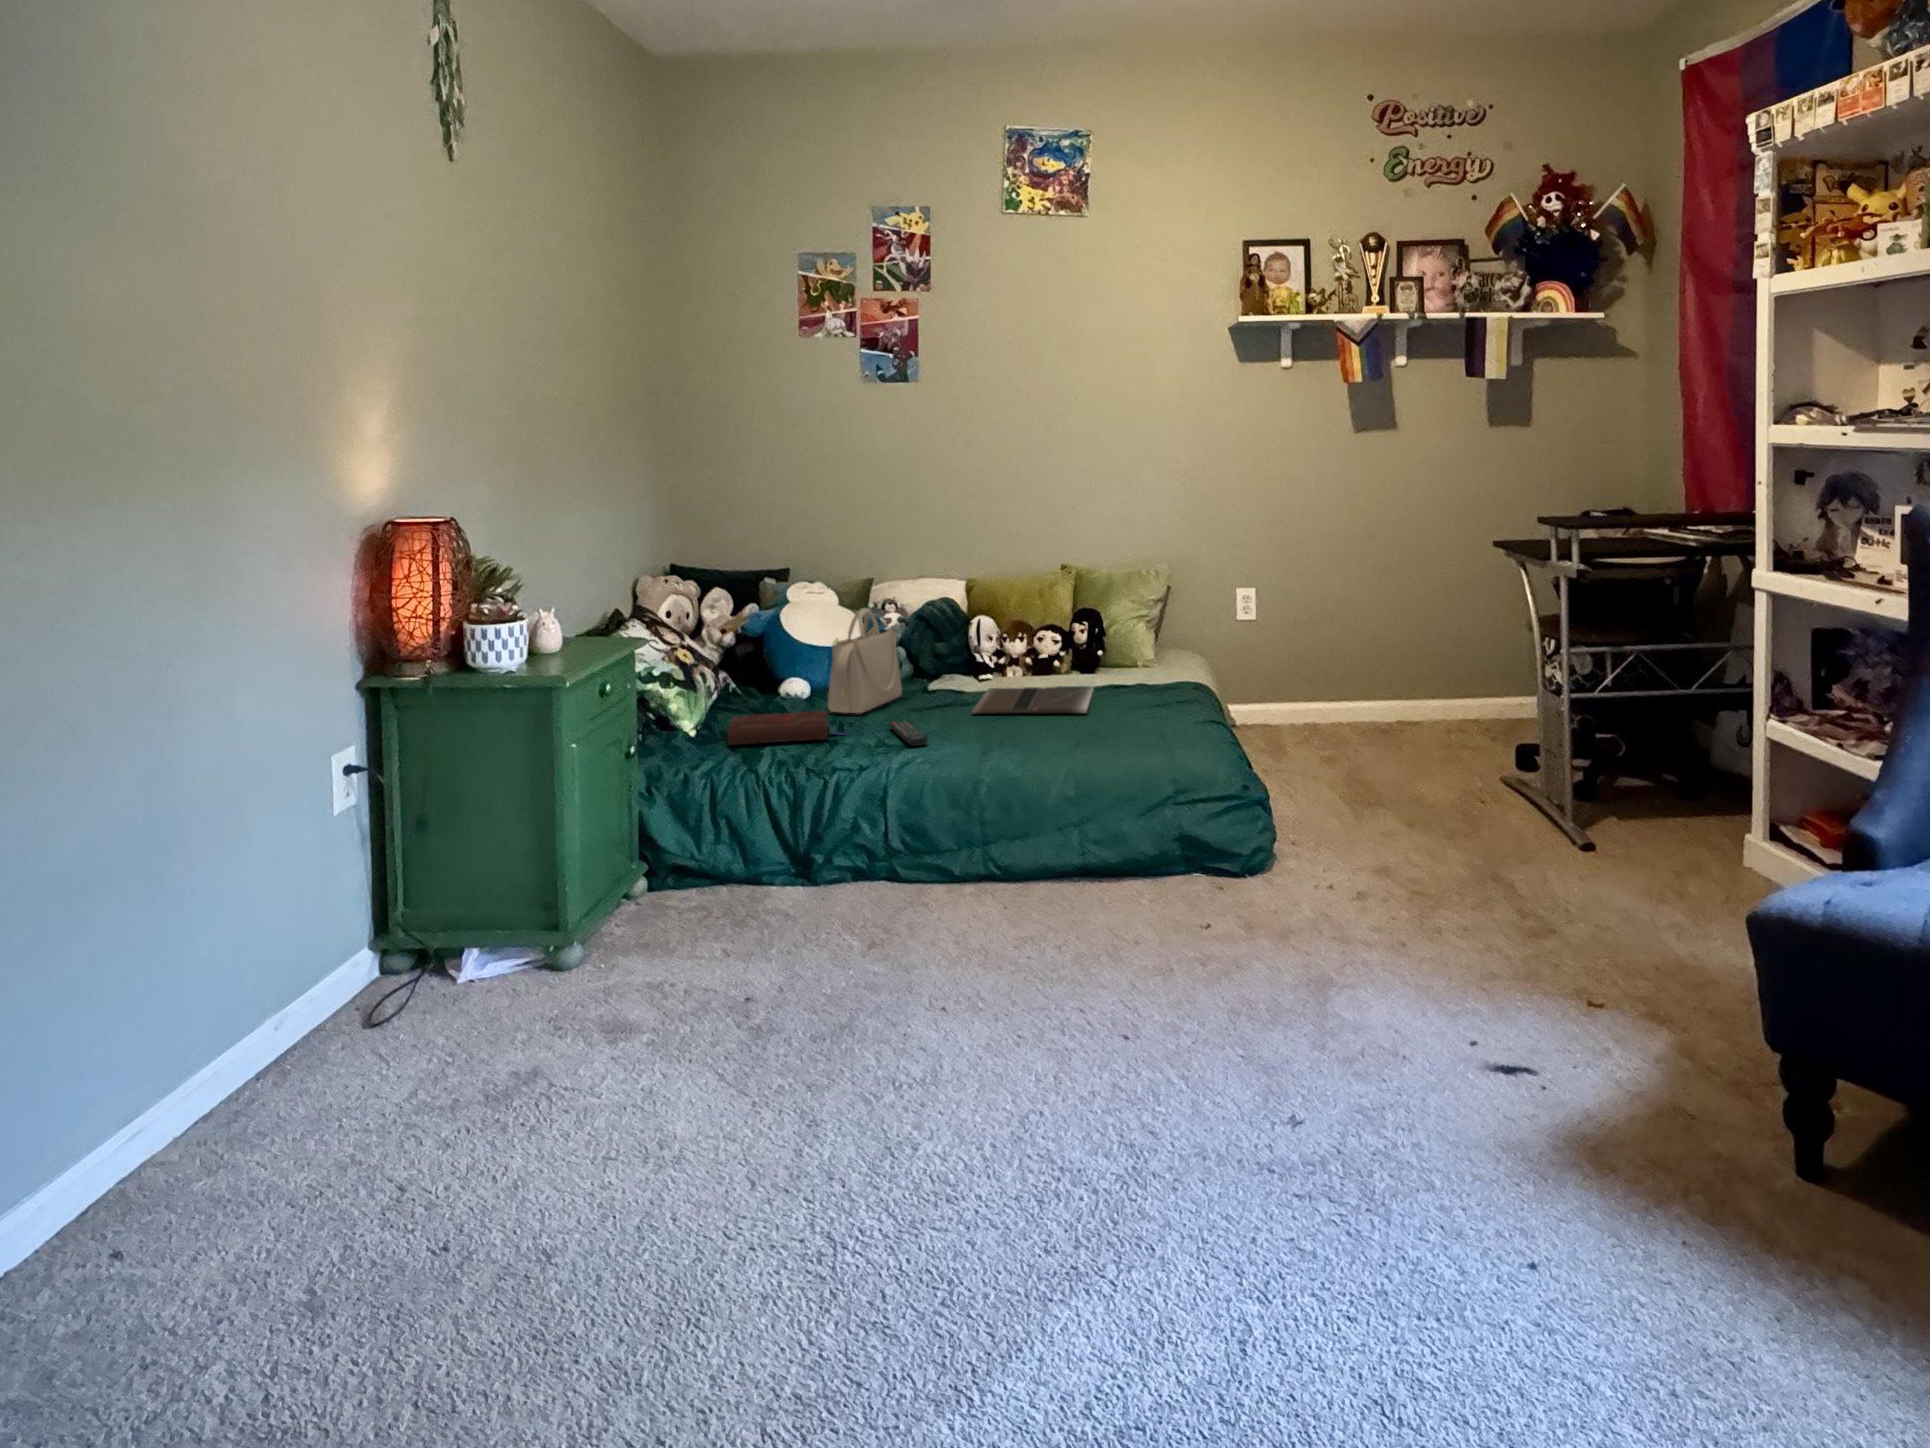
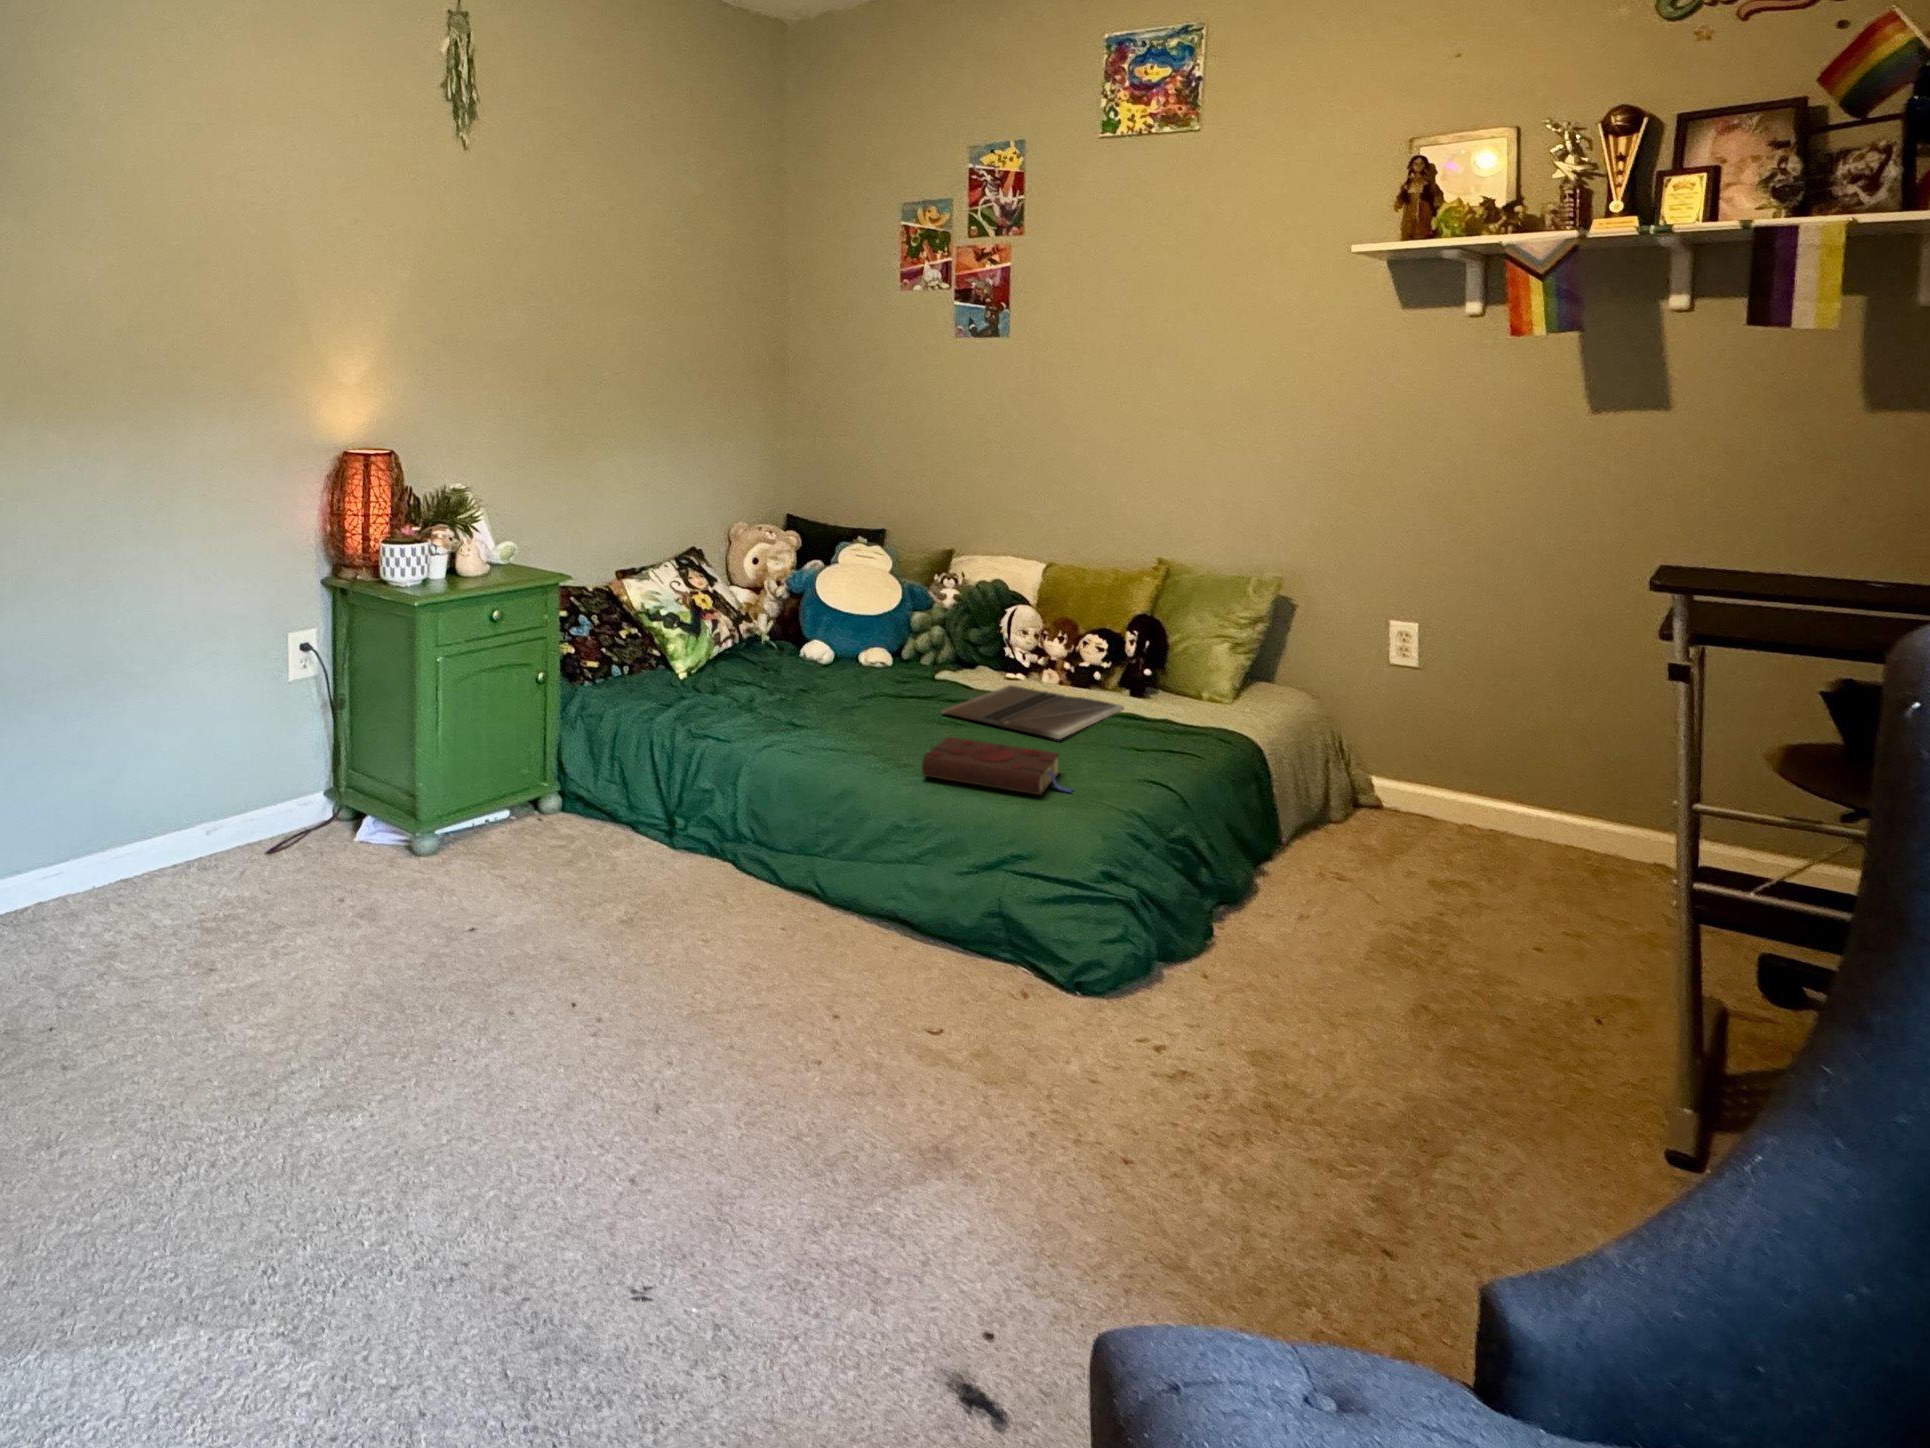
handbag: present [828,608,902,713] -> none [816,578,911,690]
book: present [727,711,828,745] -> present [922,737,1072,795]
remote control: present [889,721,928,746] -> none [819,707,860,741]

